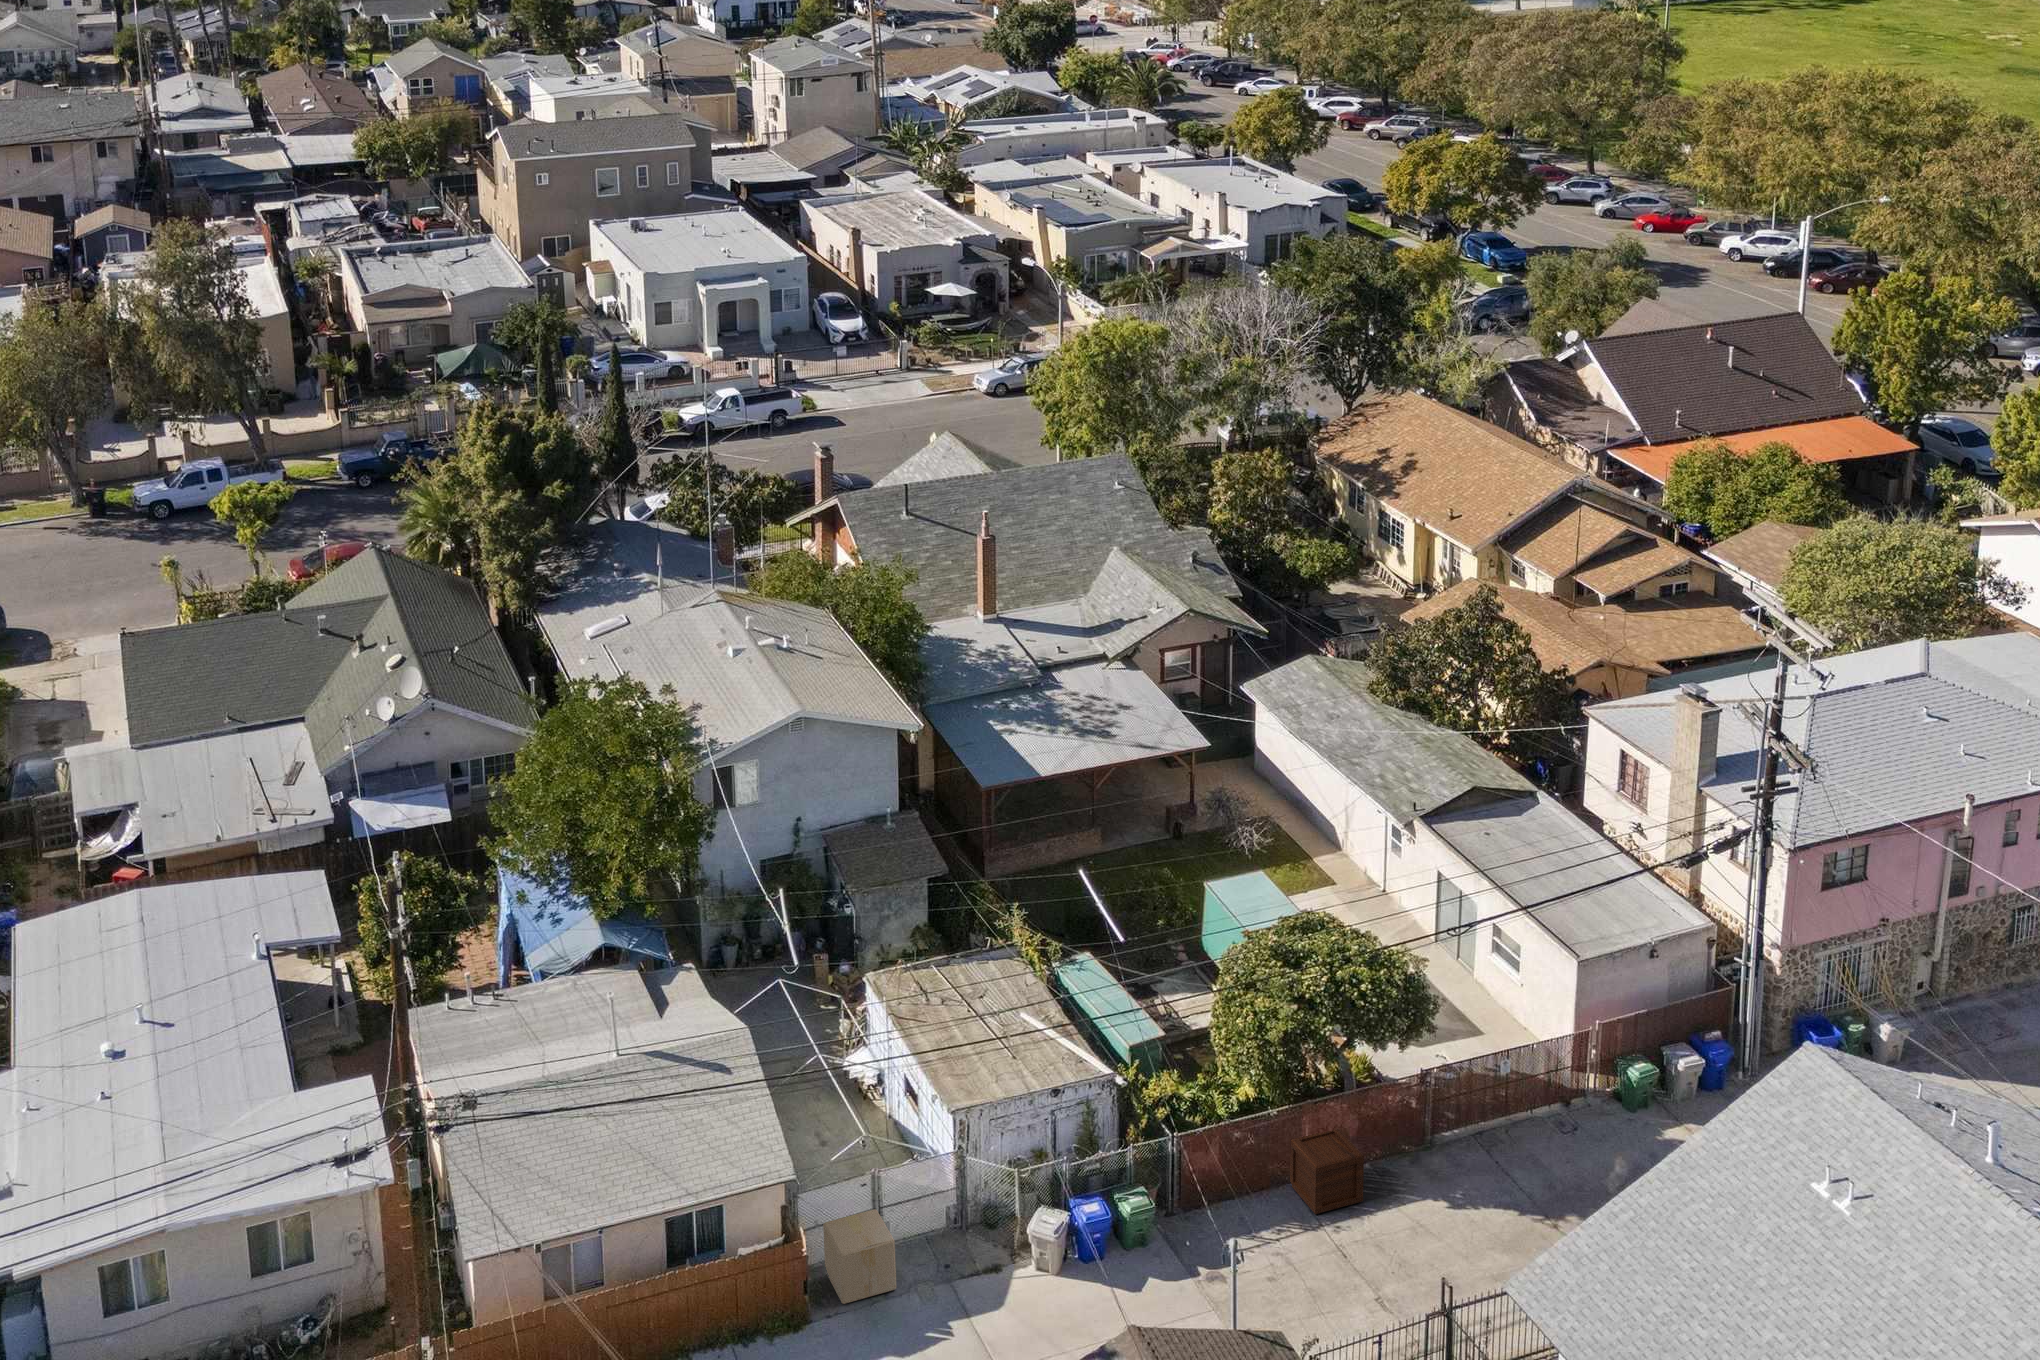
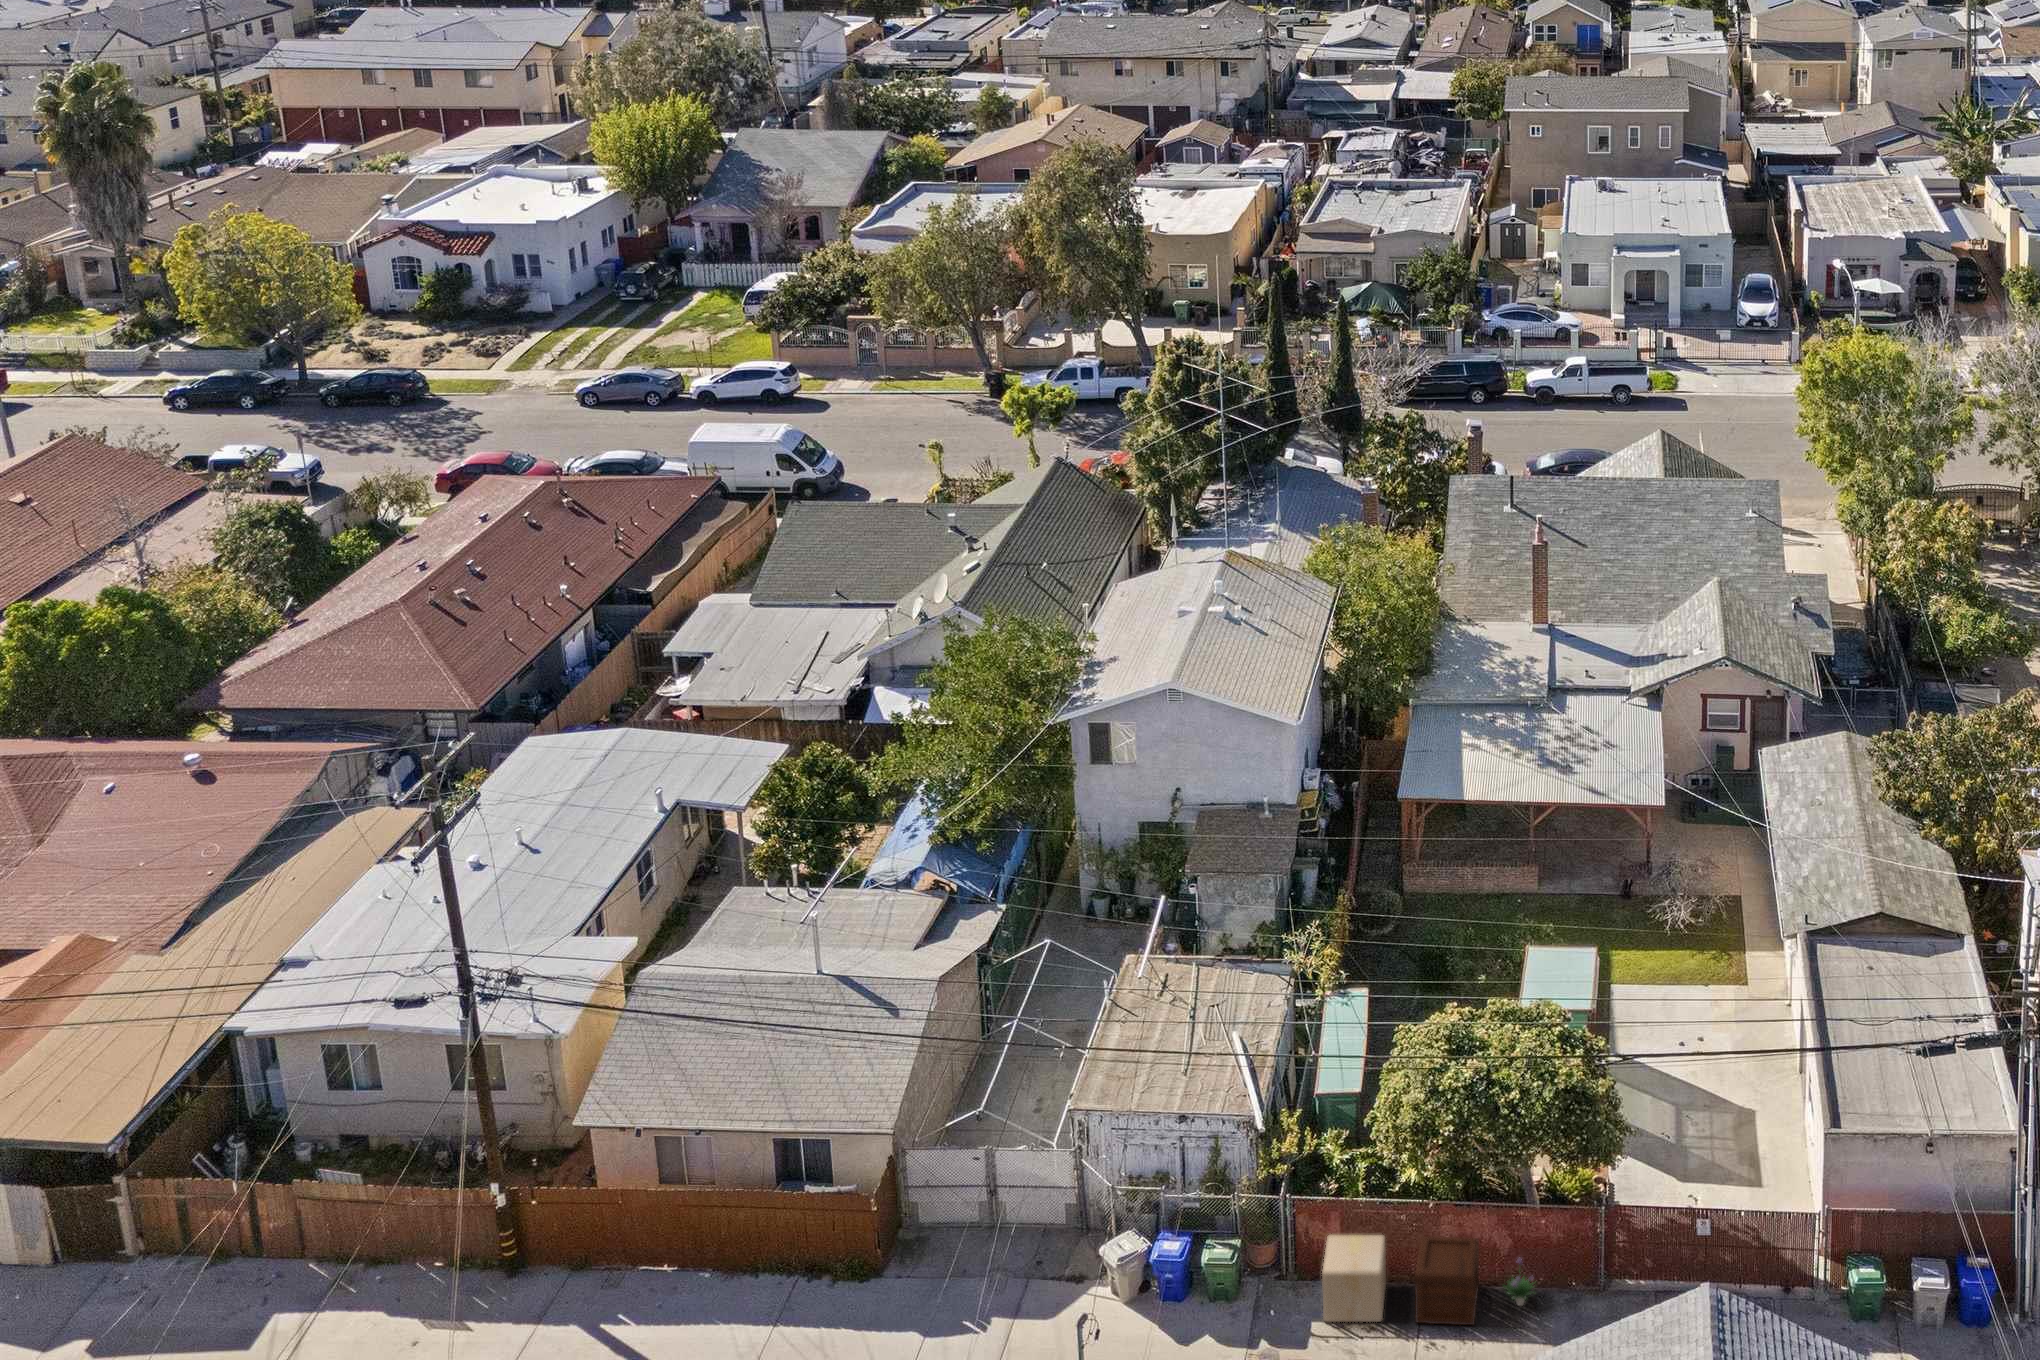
potted plant: none [1365,1132,1398,1177] -> present [1503,1259,1535,1306]
cardboard box: present [823,1209,896,1304] -> present [1322,1235,1386,1322]

